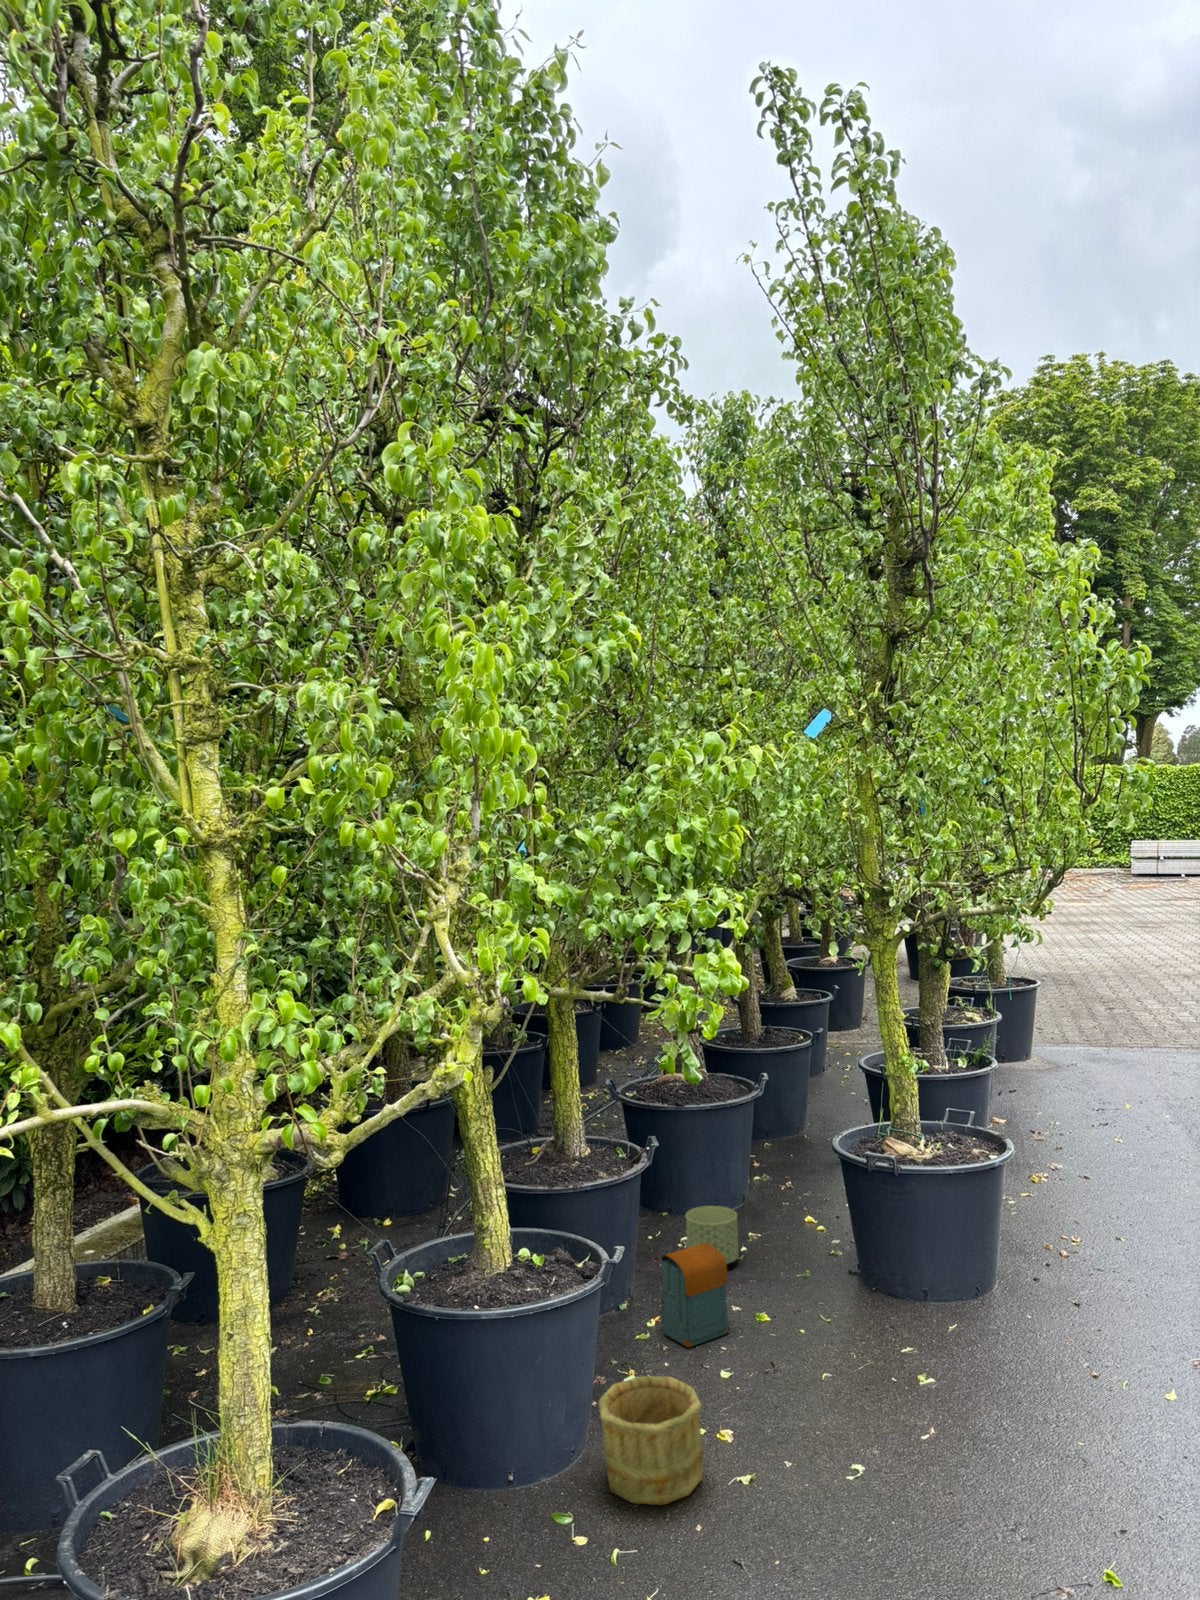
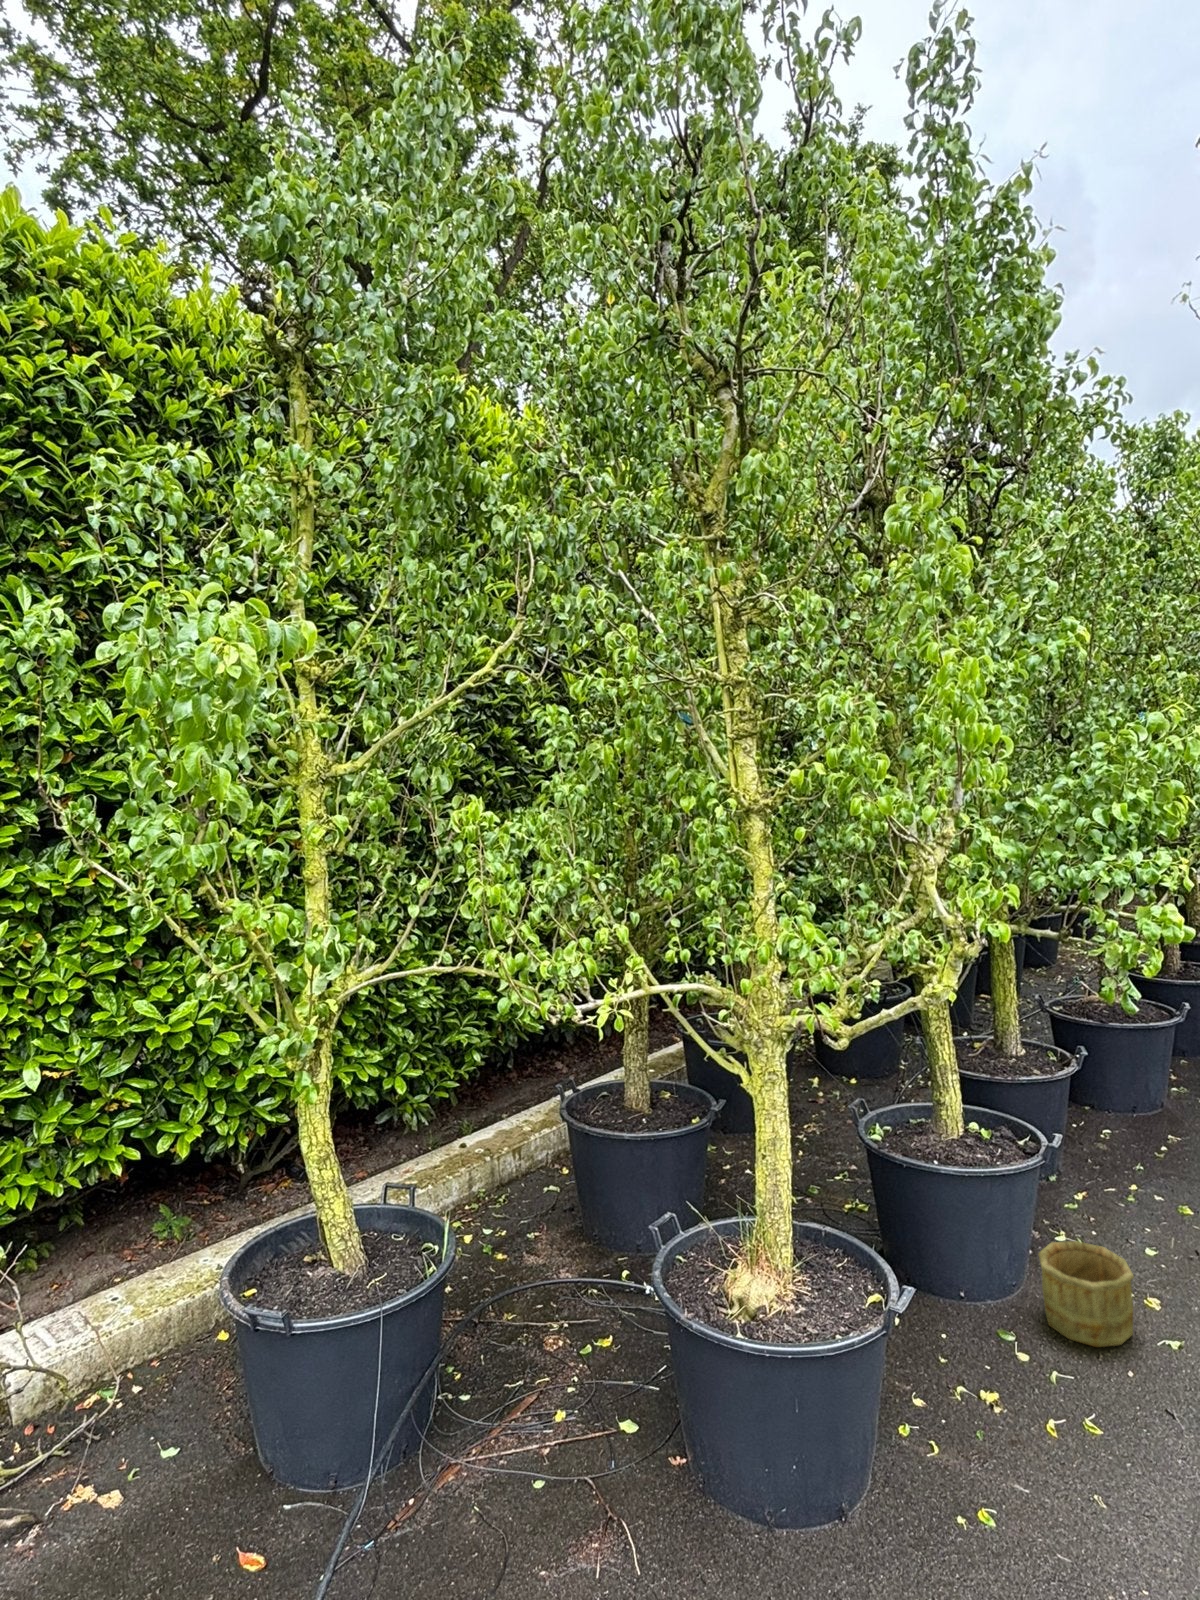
planter: present [686,1206,739,1264] -> none [1110,1111,1160,1164]
backpack: present [661,1243,729,1347] -> none [1089,1142,1153,1226]

